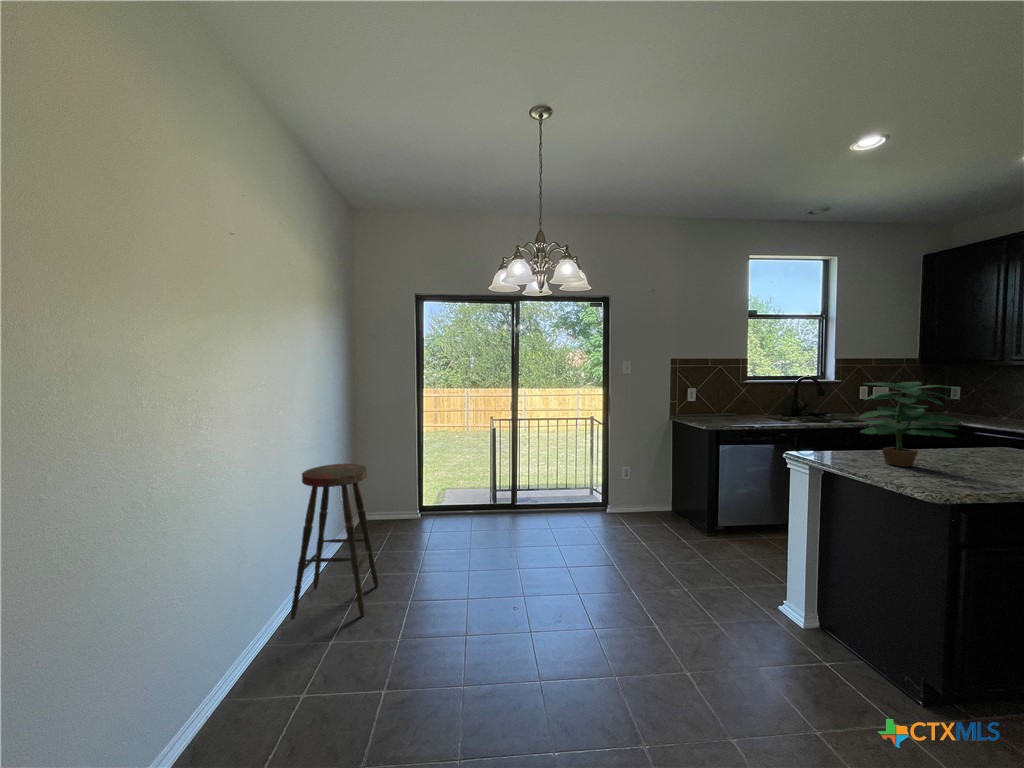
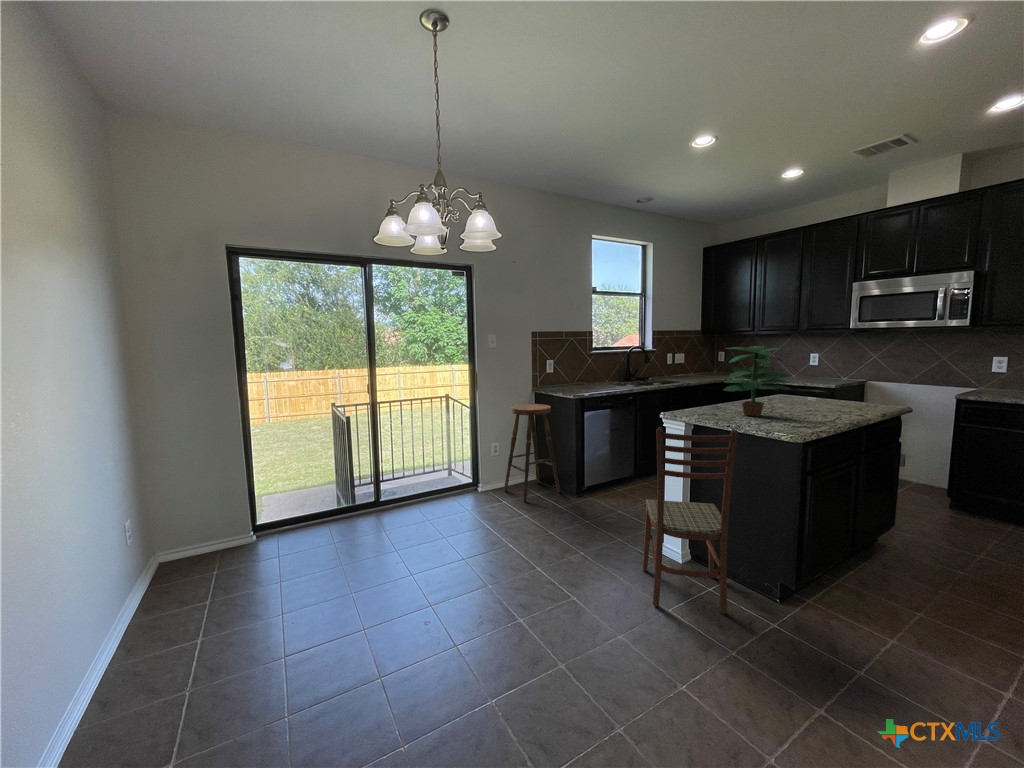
dining chair: none [739,463,840,688] -> present [643,427,738,614]
bar stool: present [291,464,378,619] -> present [504,404,560,502]

